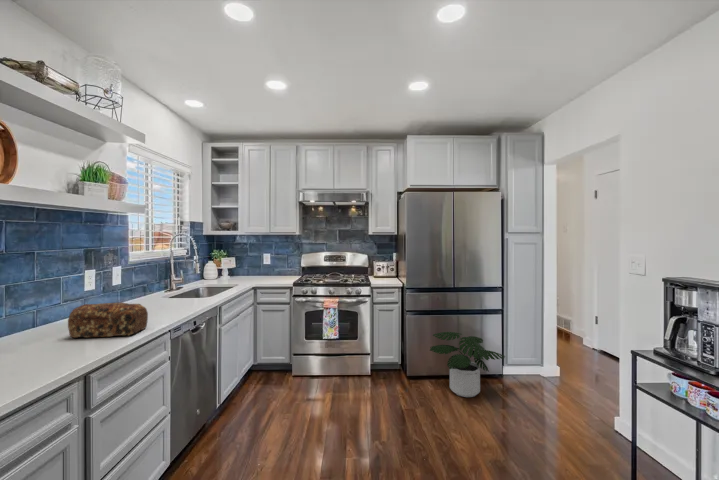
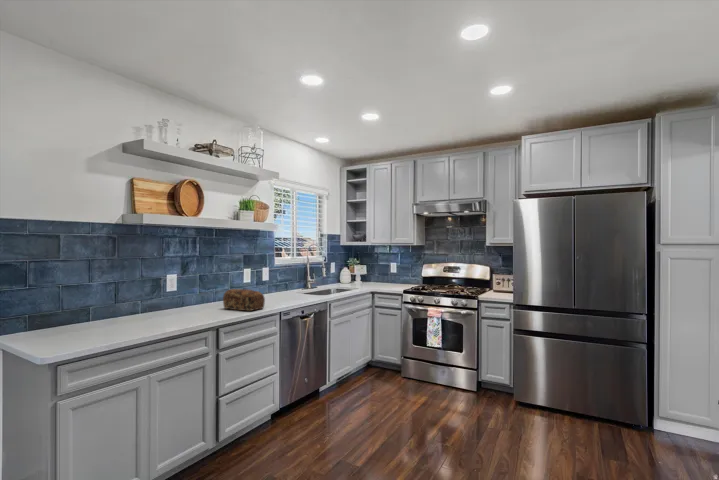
potted plant: present [430,332,505,397] -> none [535,360,639,443]

